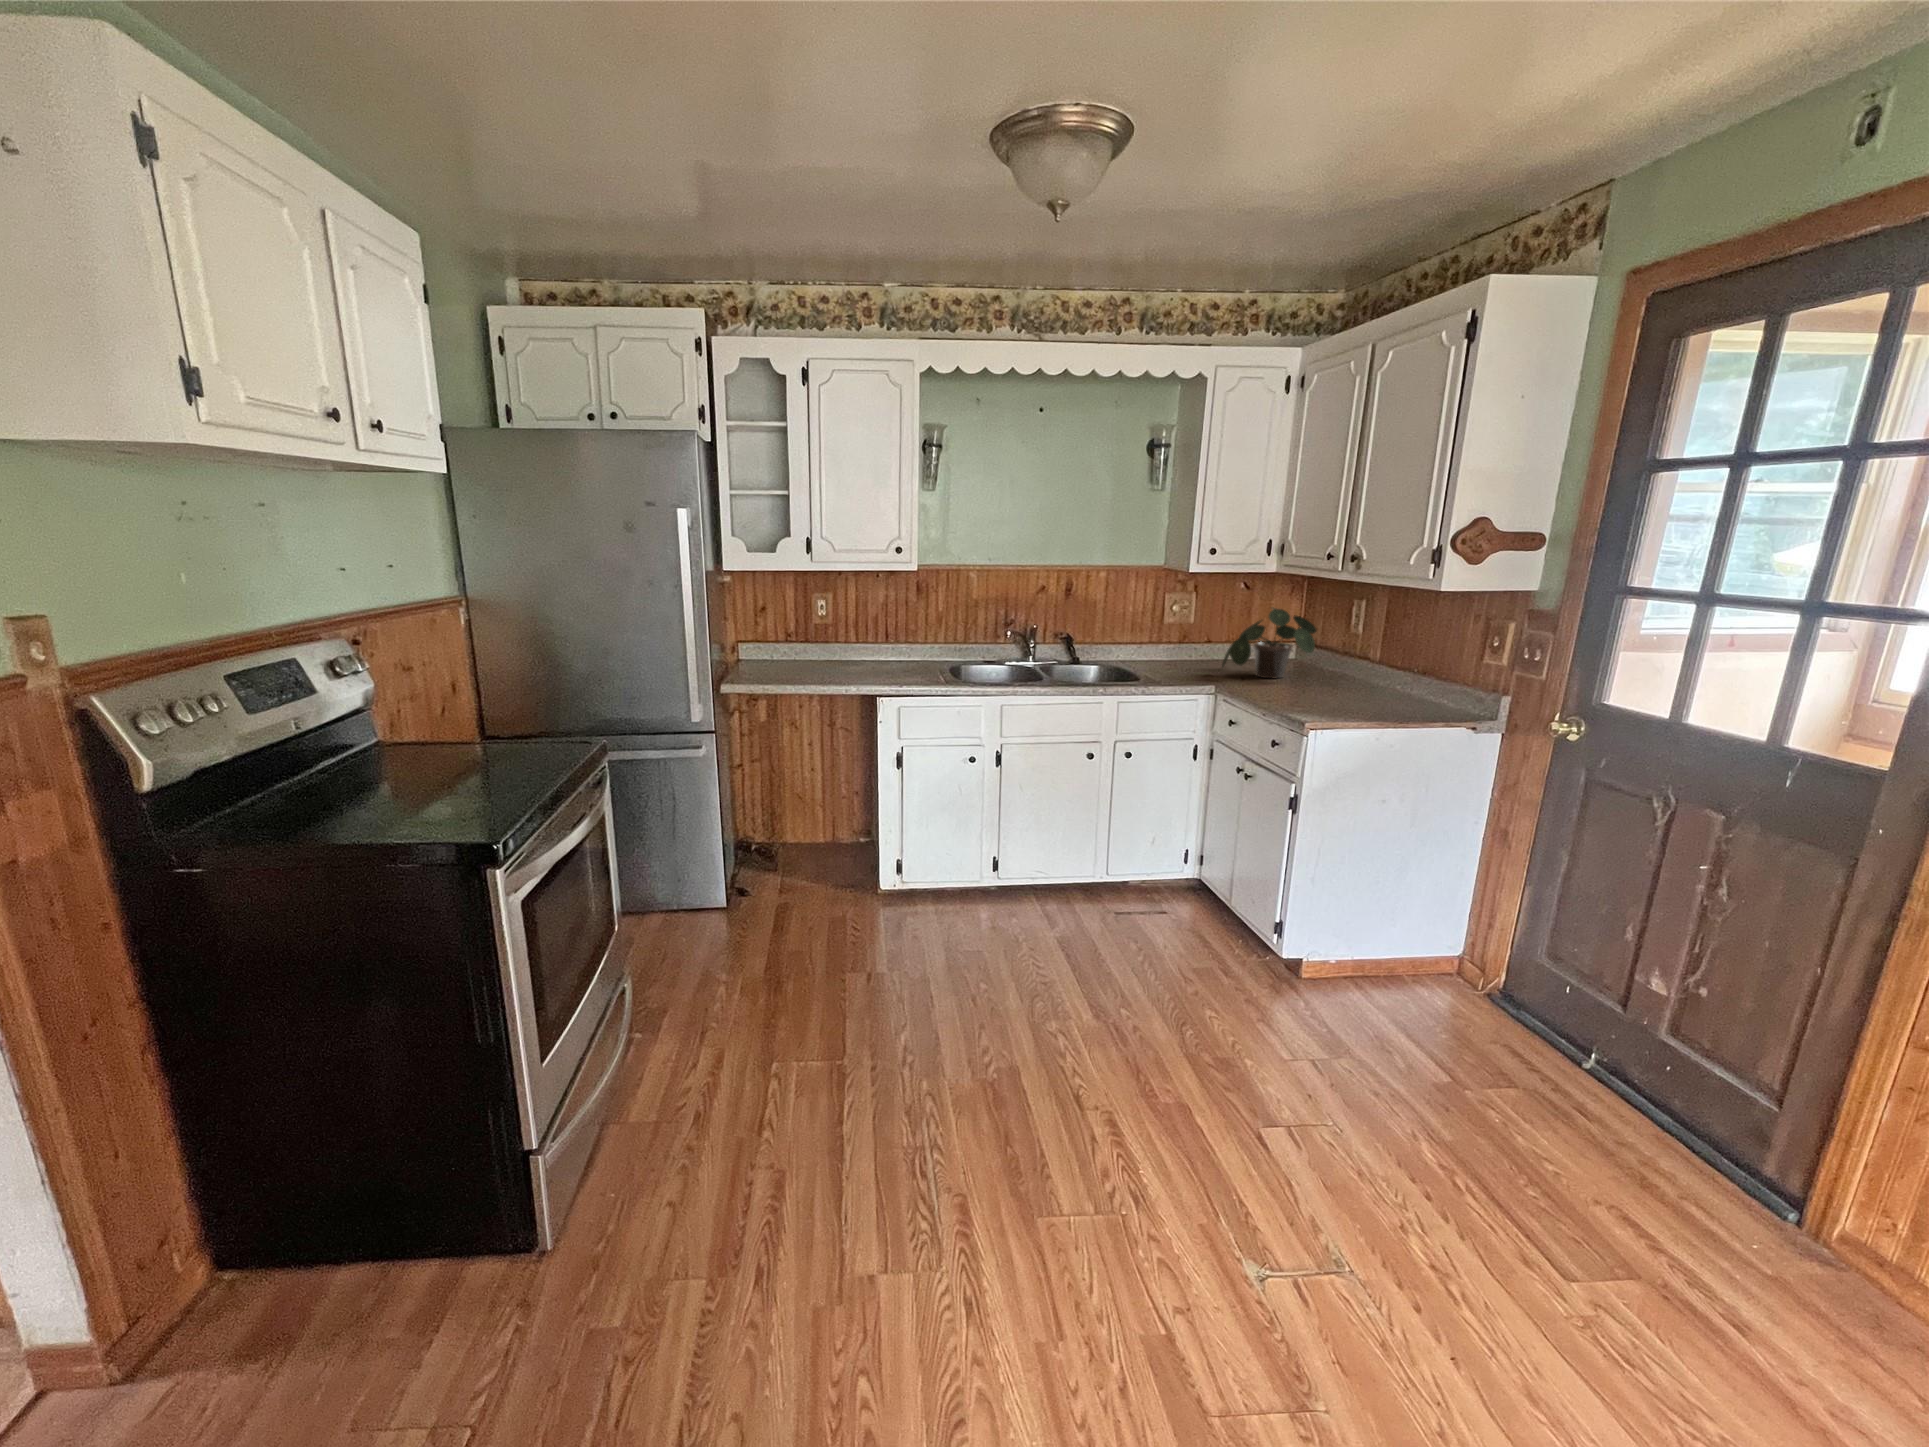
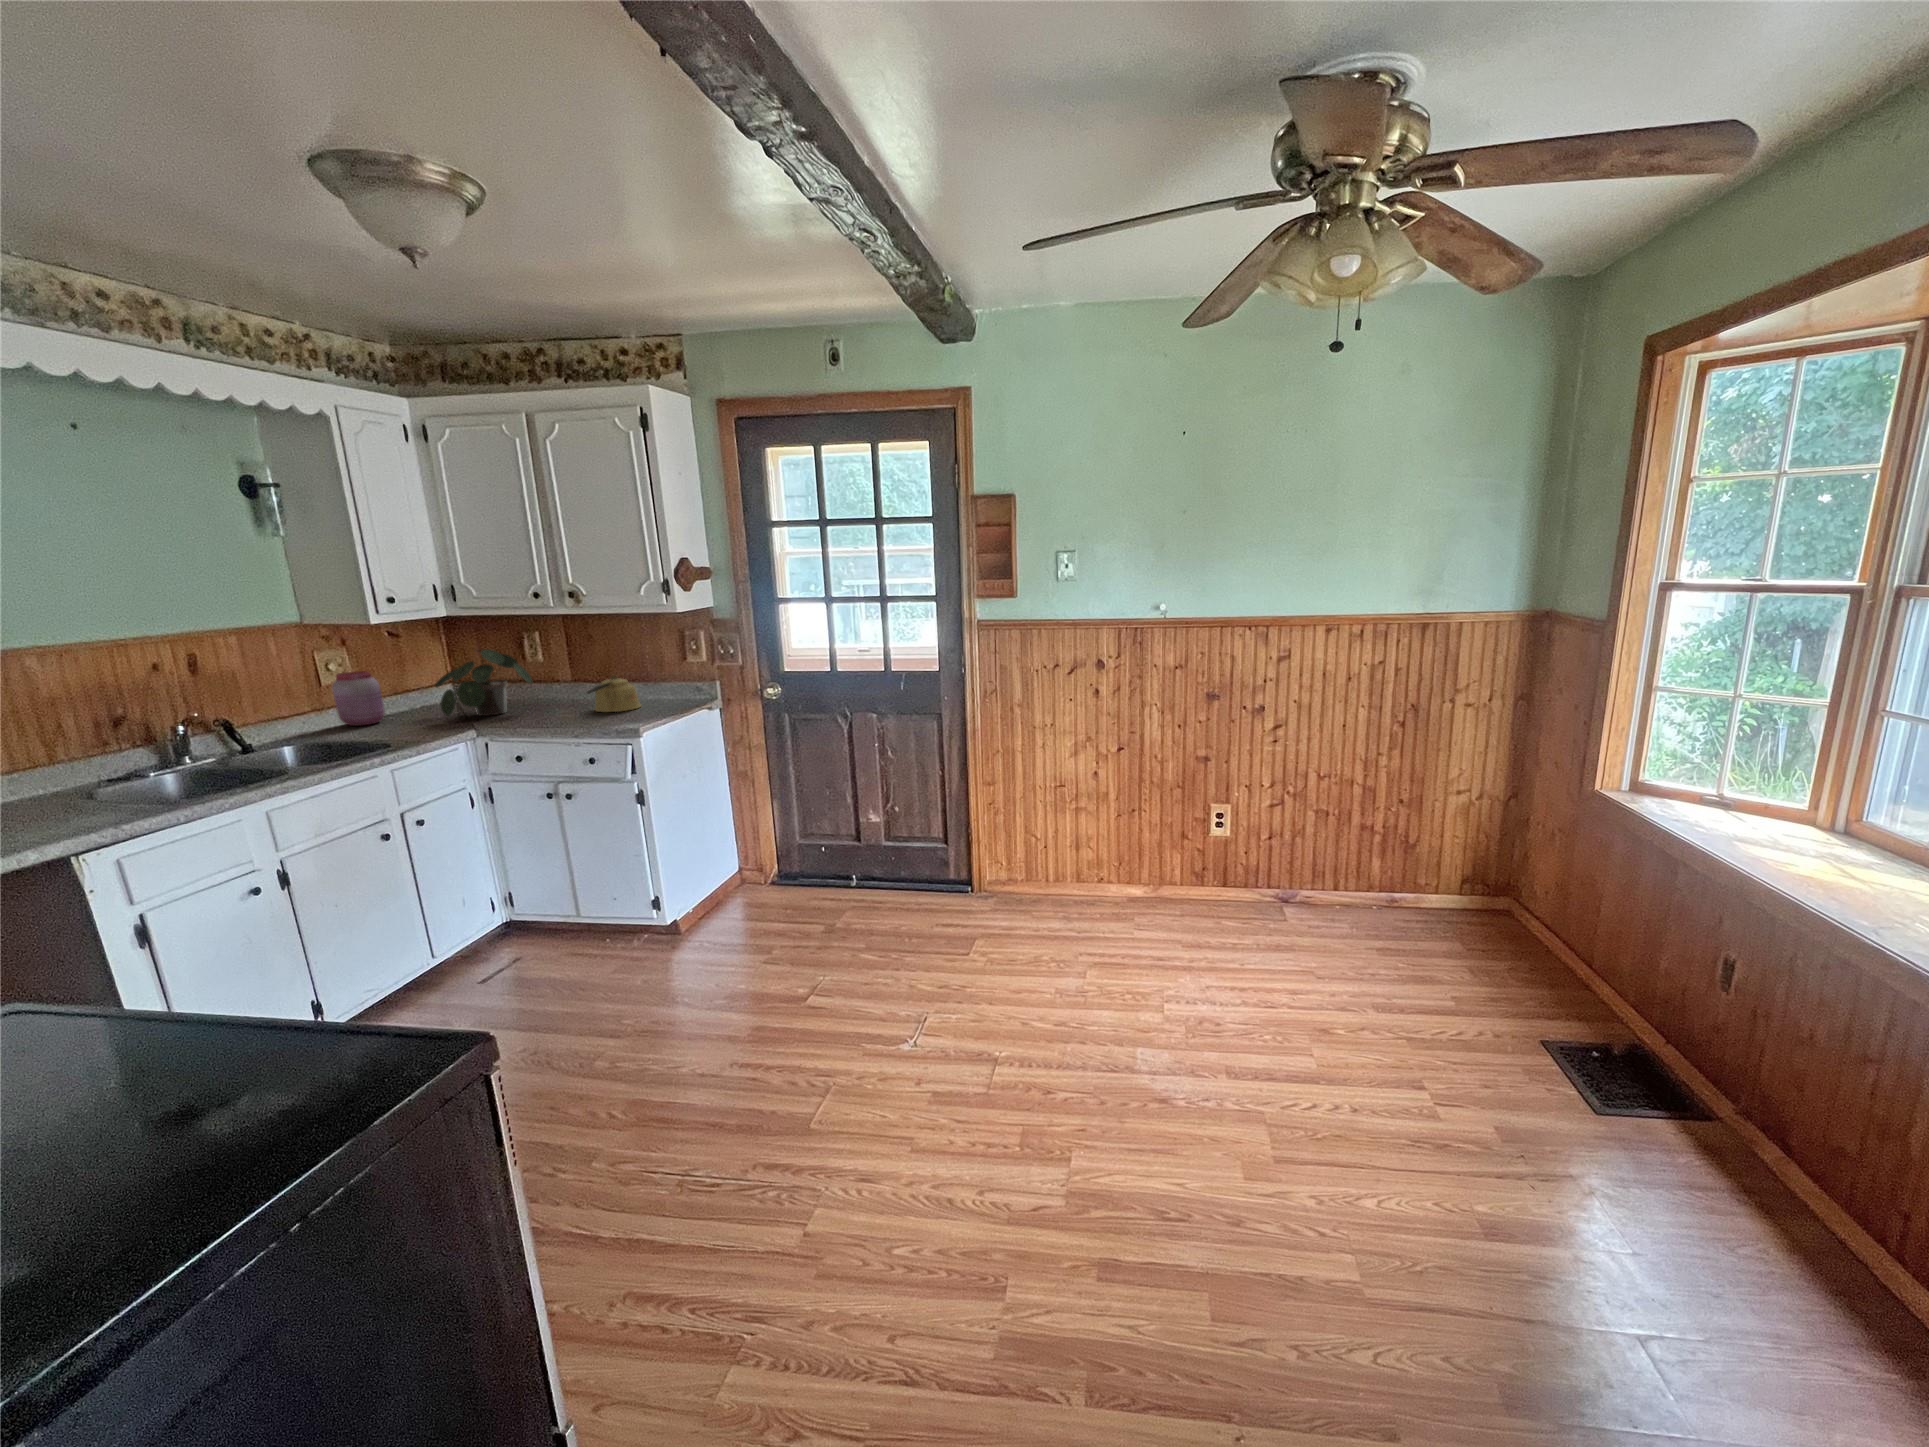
jar: none [1163,615,1202,664] -> present [332,671,385,726]
kettle: none [1336,658,1401,704] -> present [587,675,641,712]

